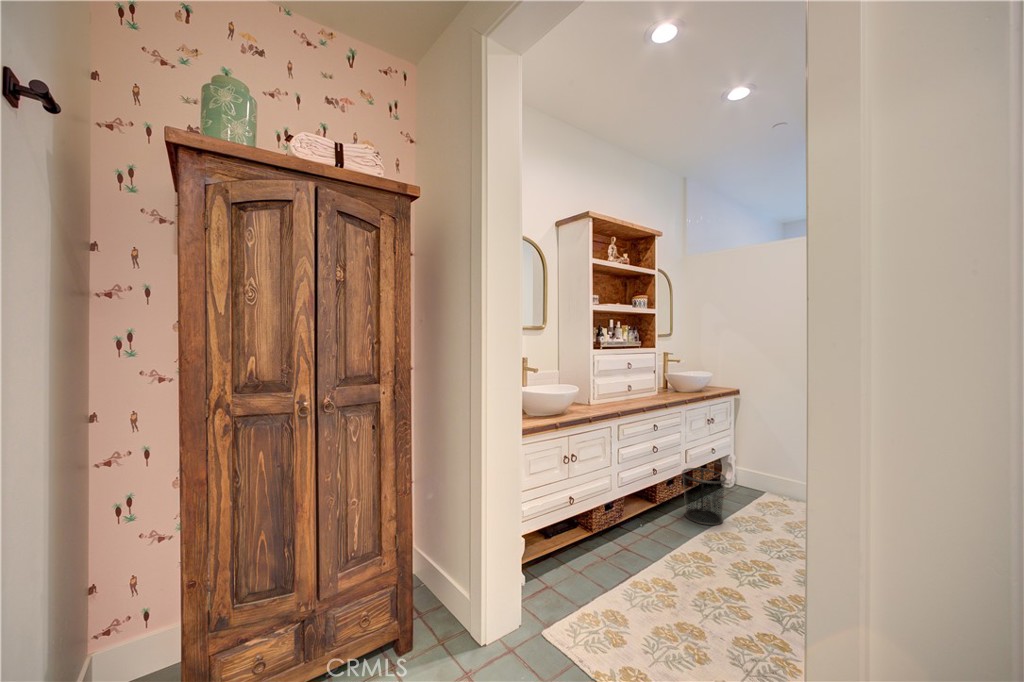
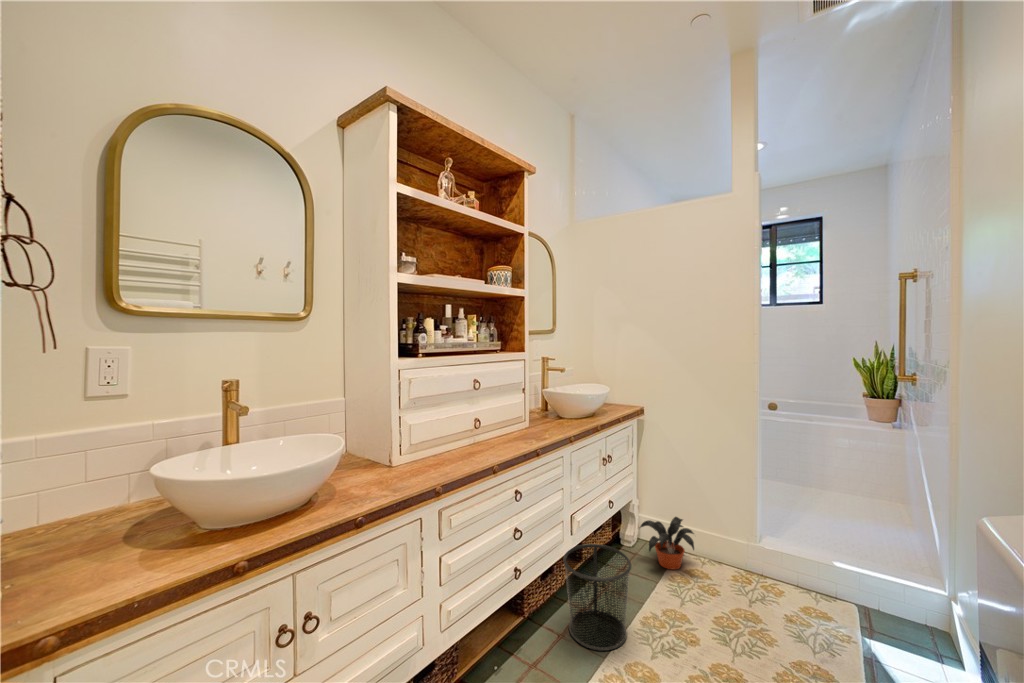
potted plant: none [735,466,779,500] -> present [640,517,694,569]

